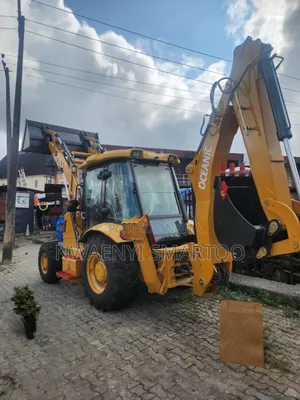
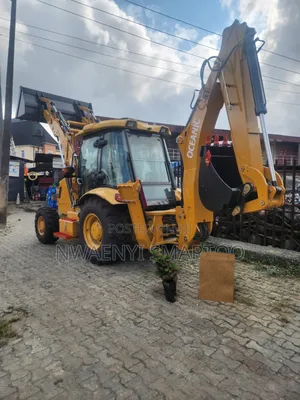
potted plant: present [10,284,42,339] -> present [150,248,180,303]

